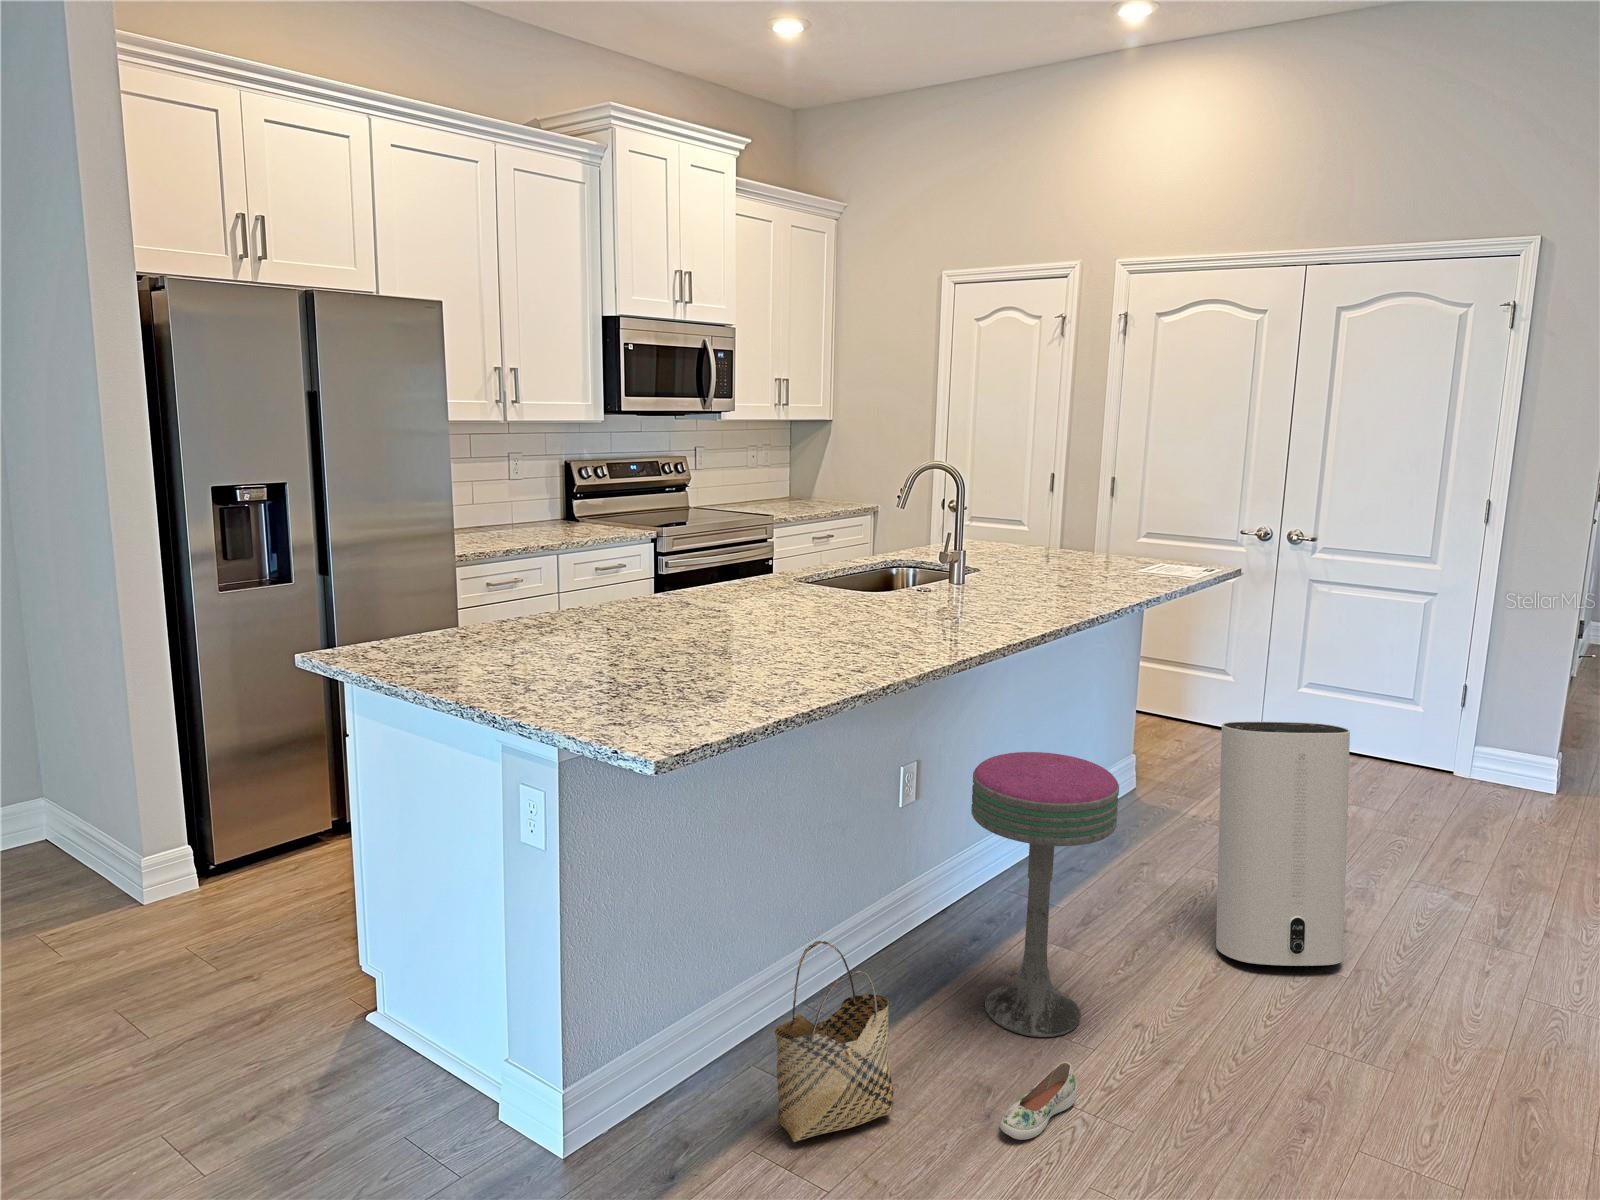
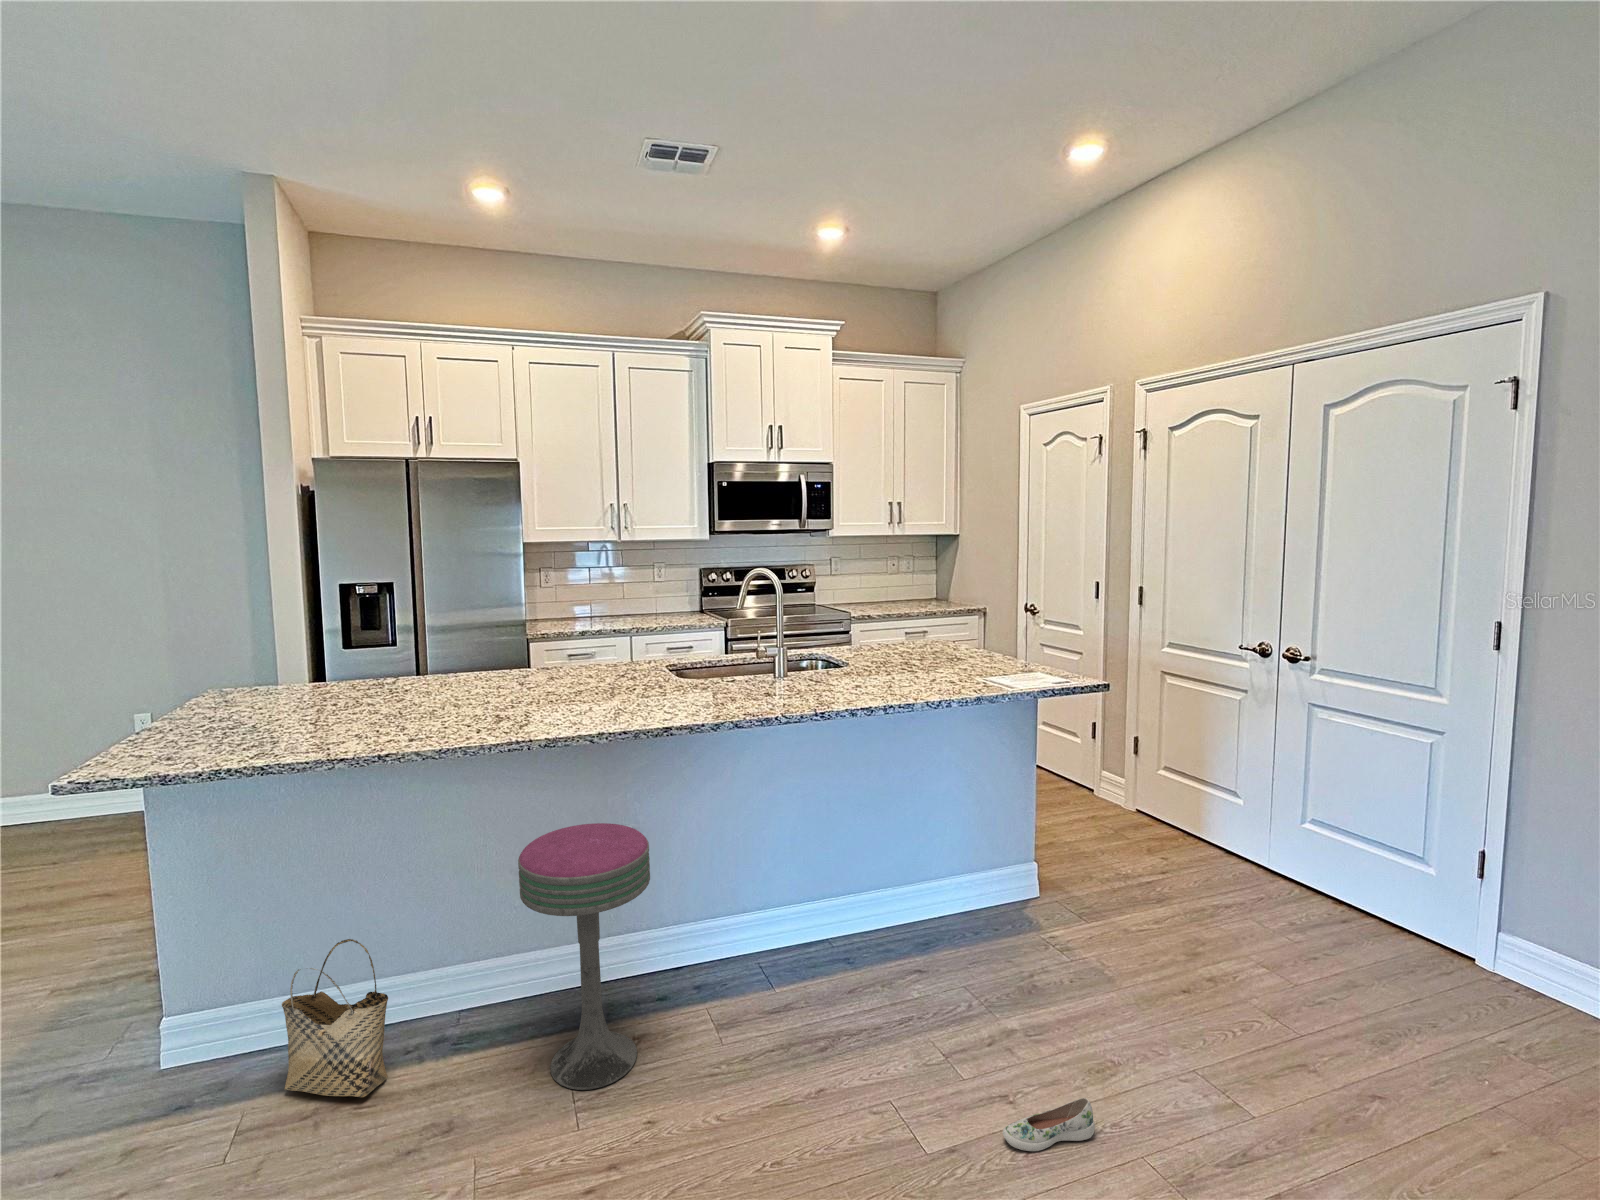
air purifier: present [1216,722,1350,966] -> none [820,835,958,1127]
shoe: present [1000,1062,1077,1140] -> present [1003,1097,1095,1151]

